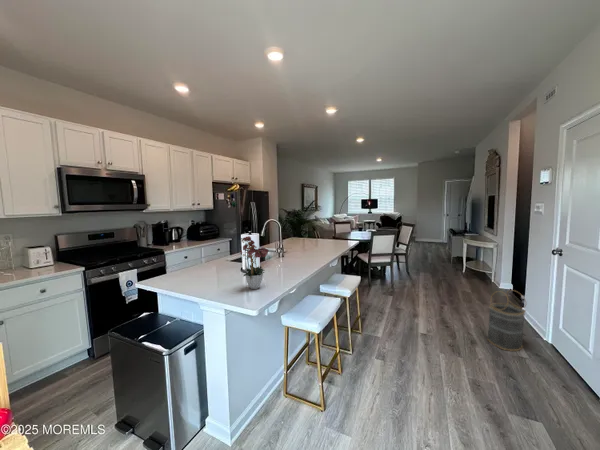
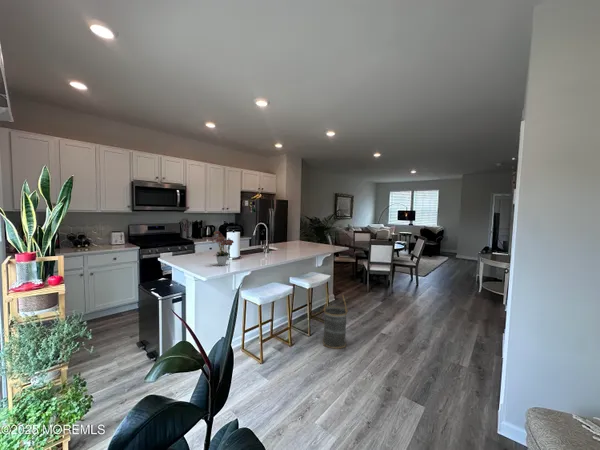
basket: present [487,295,526,351] -> present [323,296,348,349]

